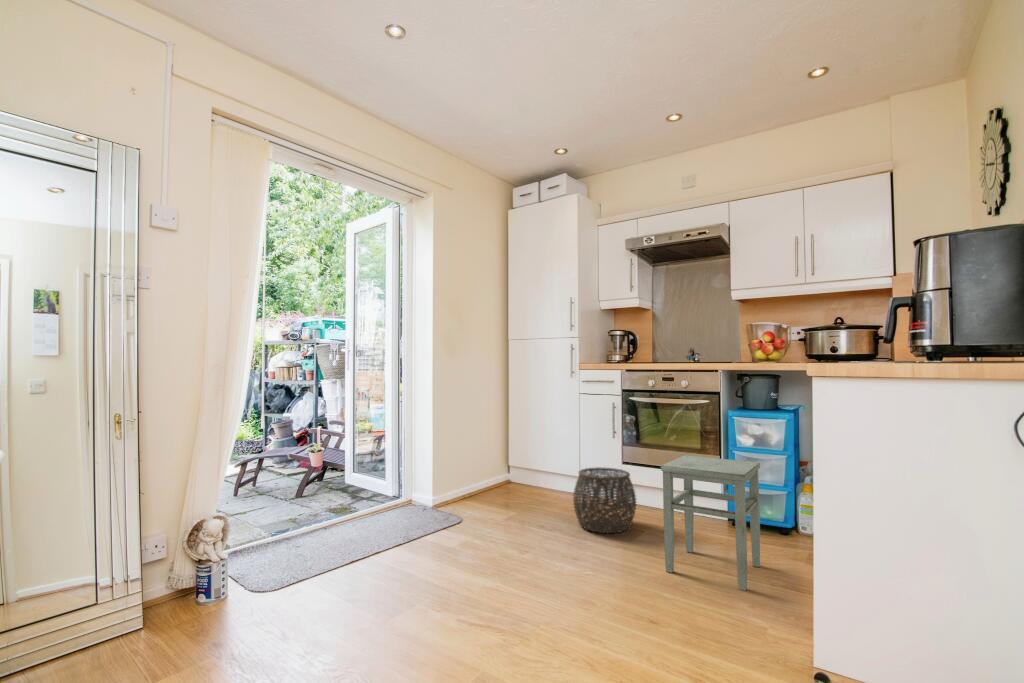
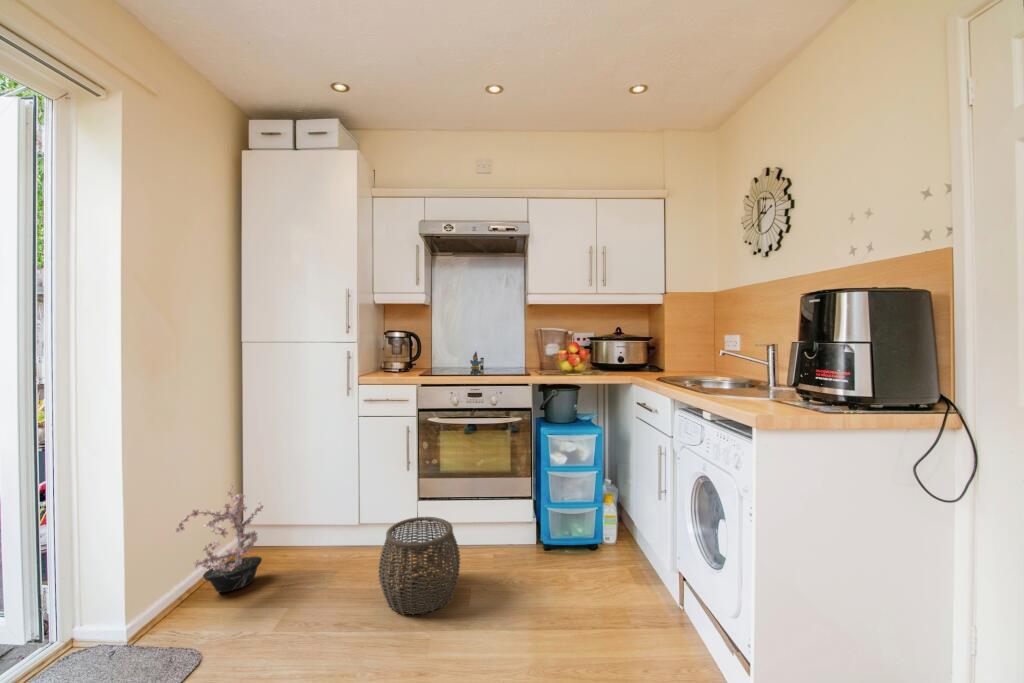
potted plant: none [459,430,515,500] -> present [174,485,263,592]
stool: present [661,455,760,591] -> none [530,500,632,664]

